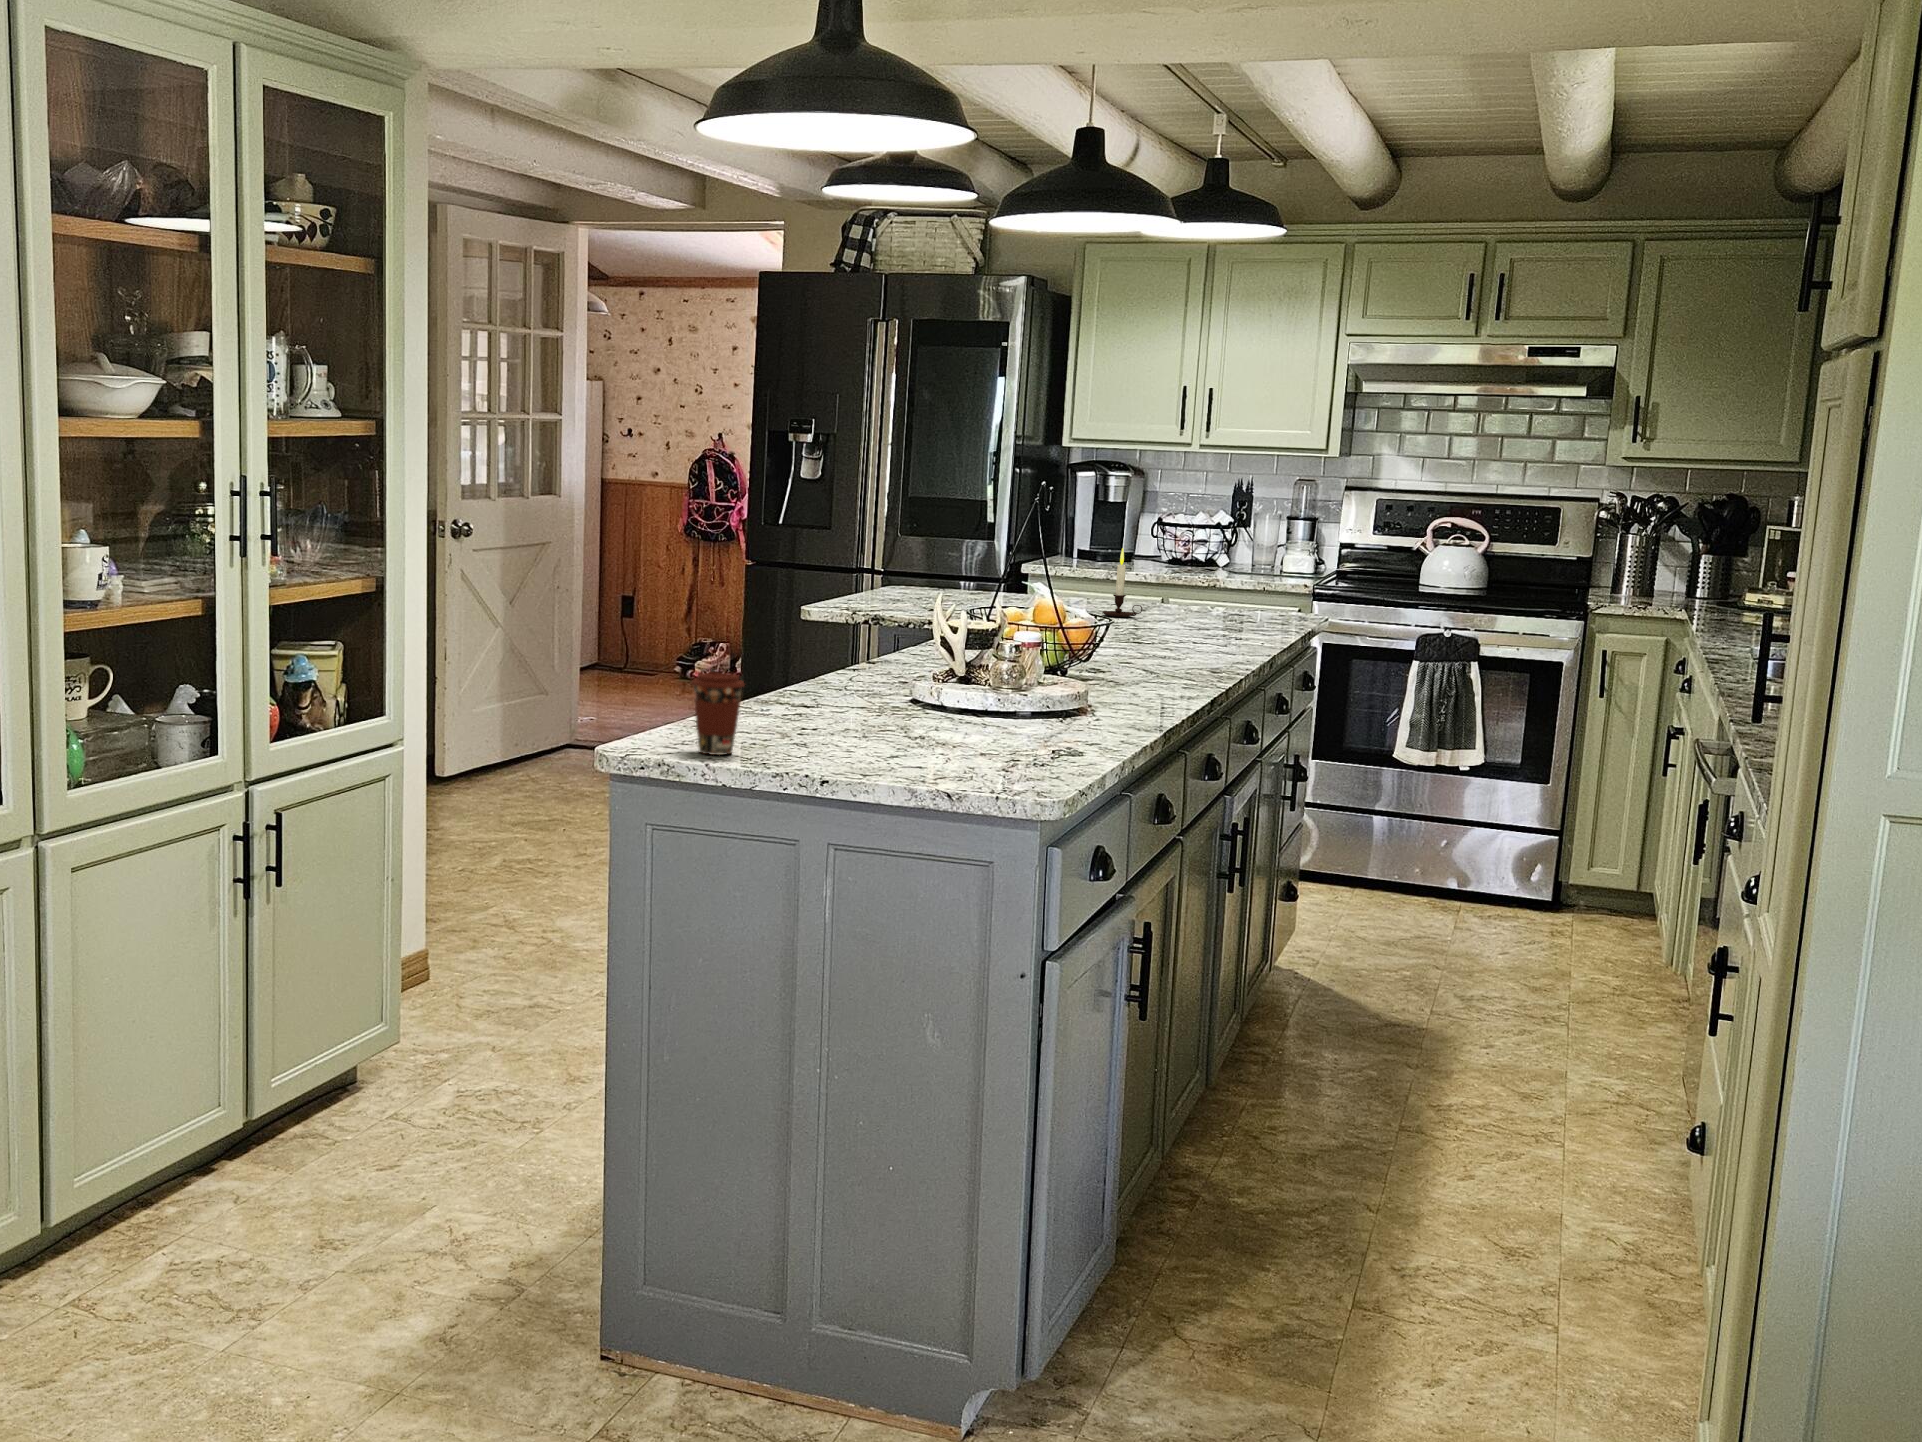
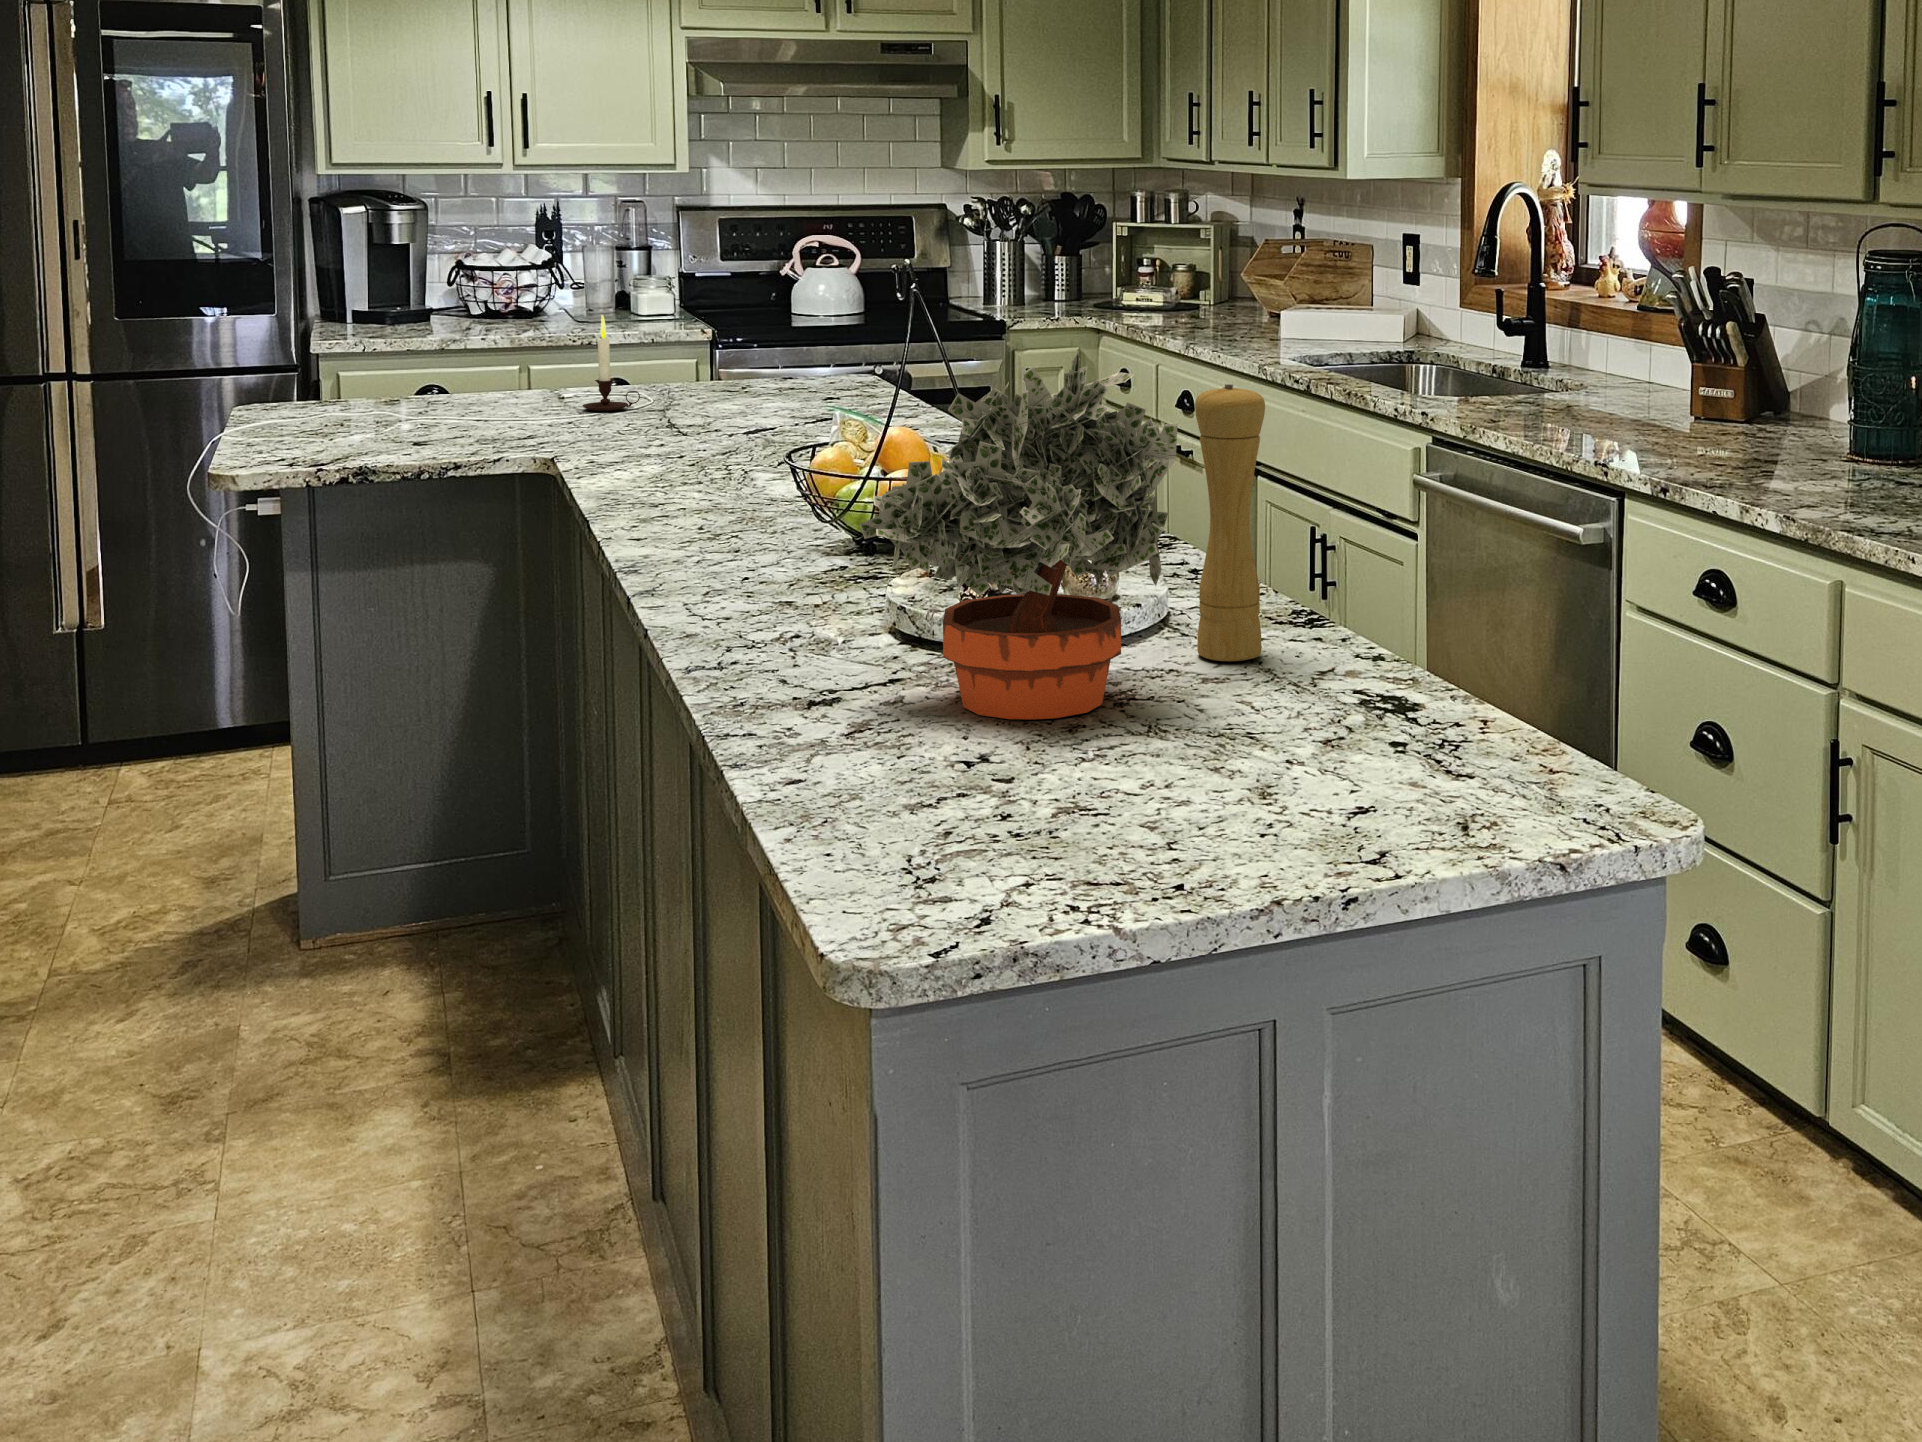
potted plant: none [829,525,993,730] -> present [860,351,1178,719]
pepper mill: none [1049,561,1102,735] -> present [1195,384,1265,661]
coffee cup: present [692,673,744,755] -> none [985,716,1097,896]

